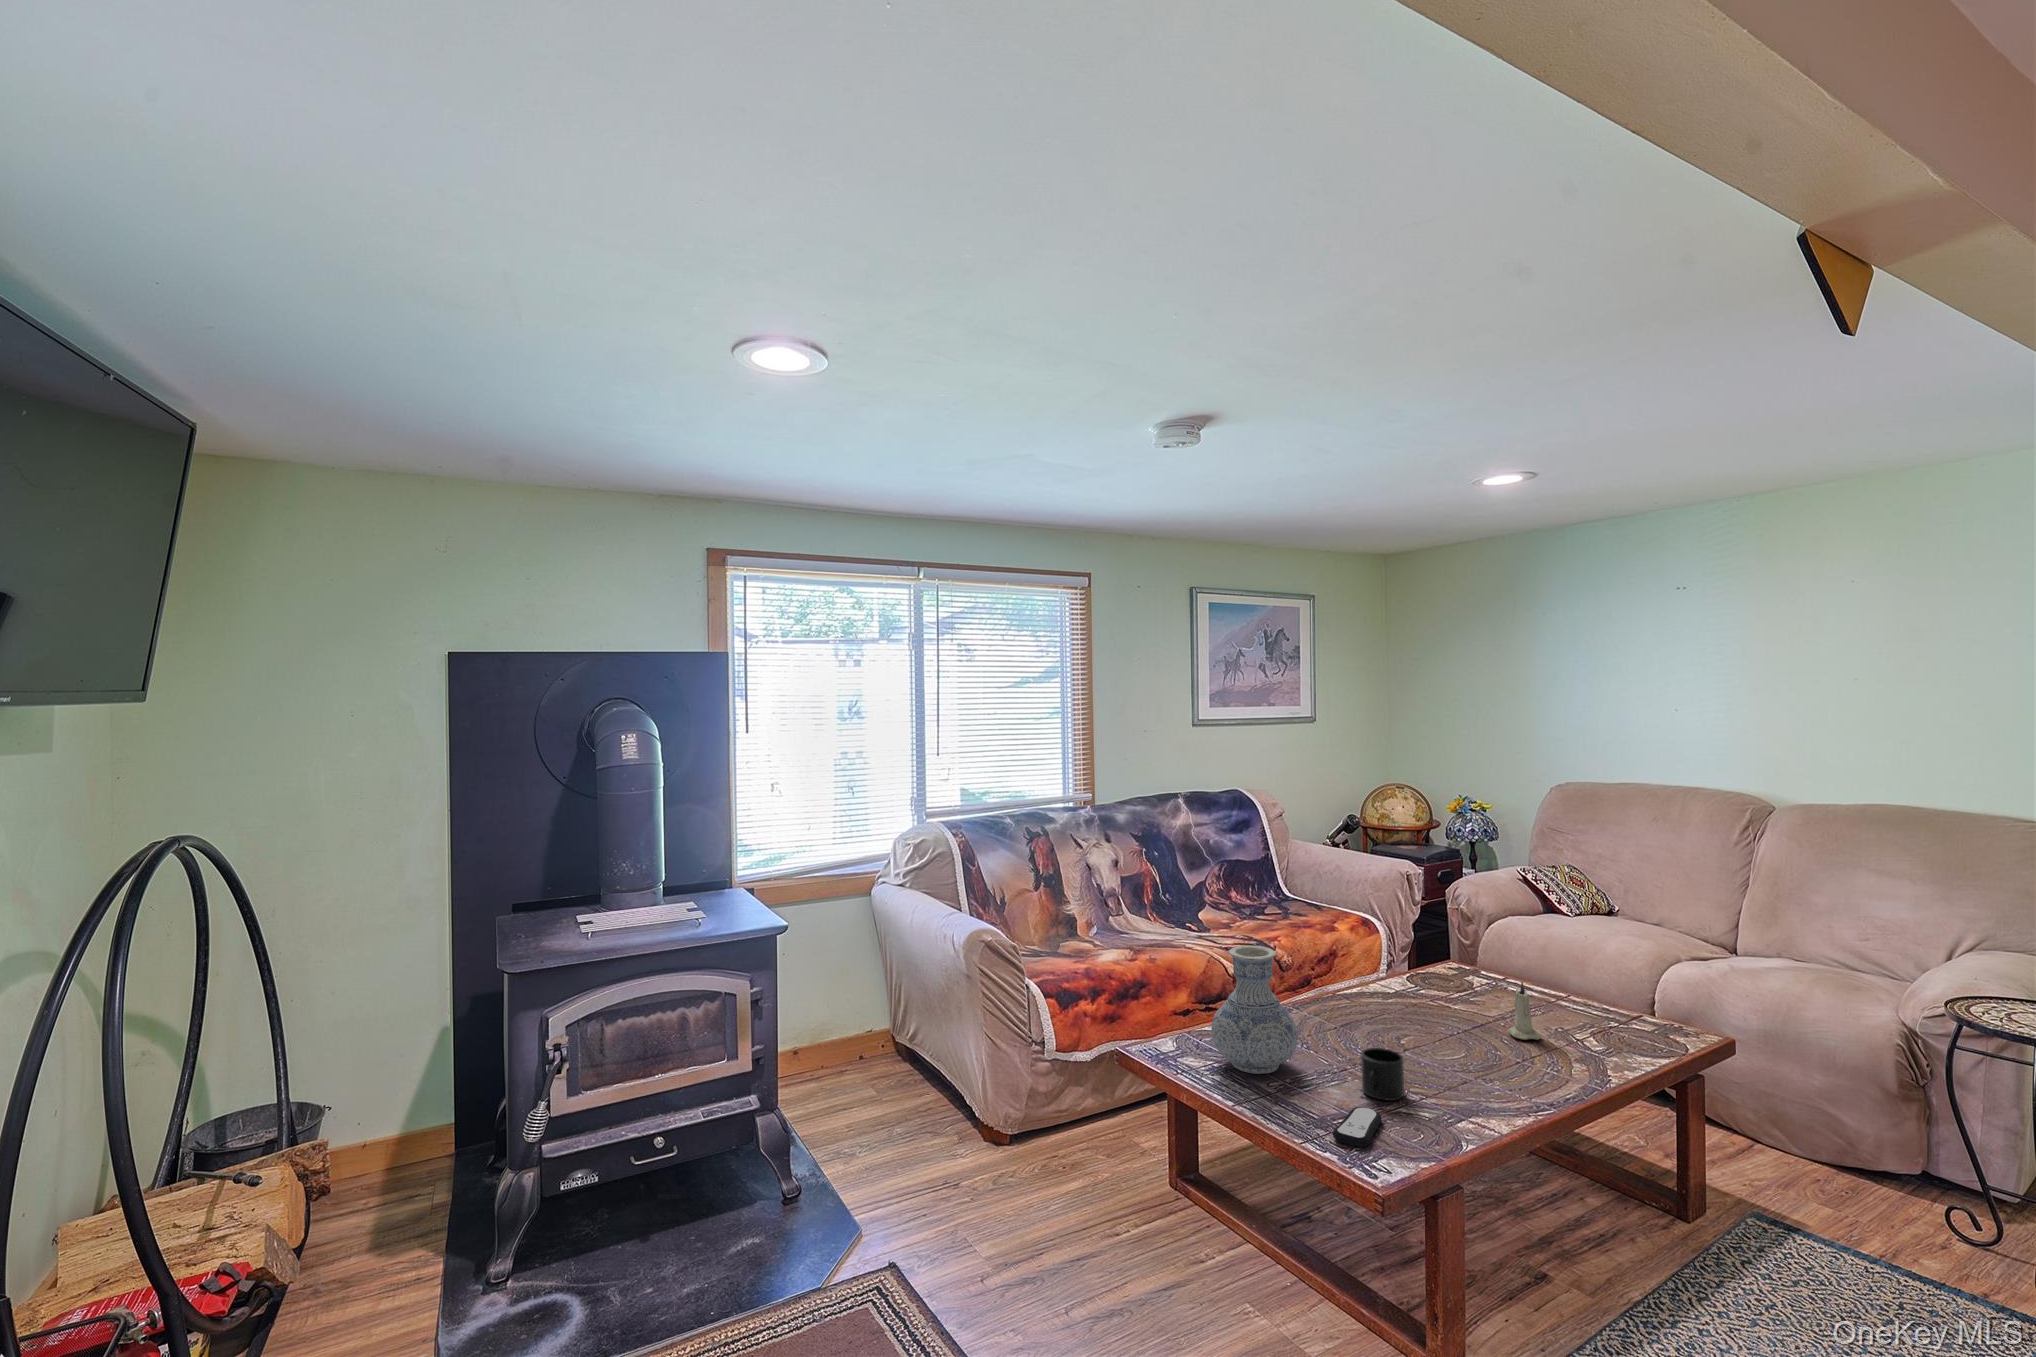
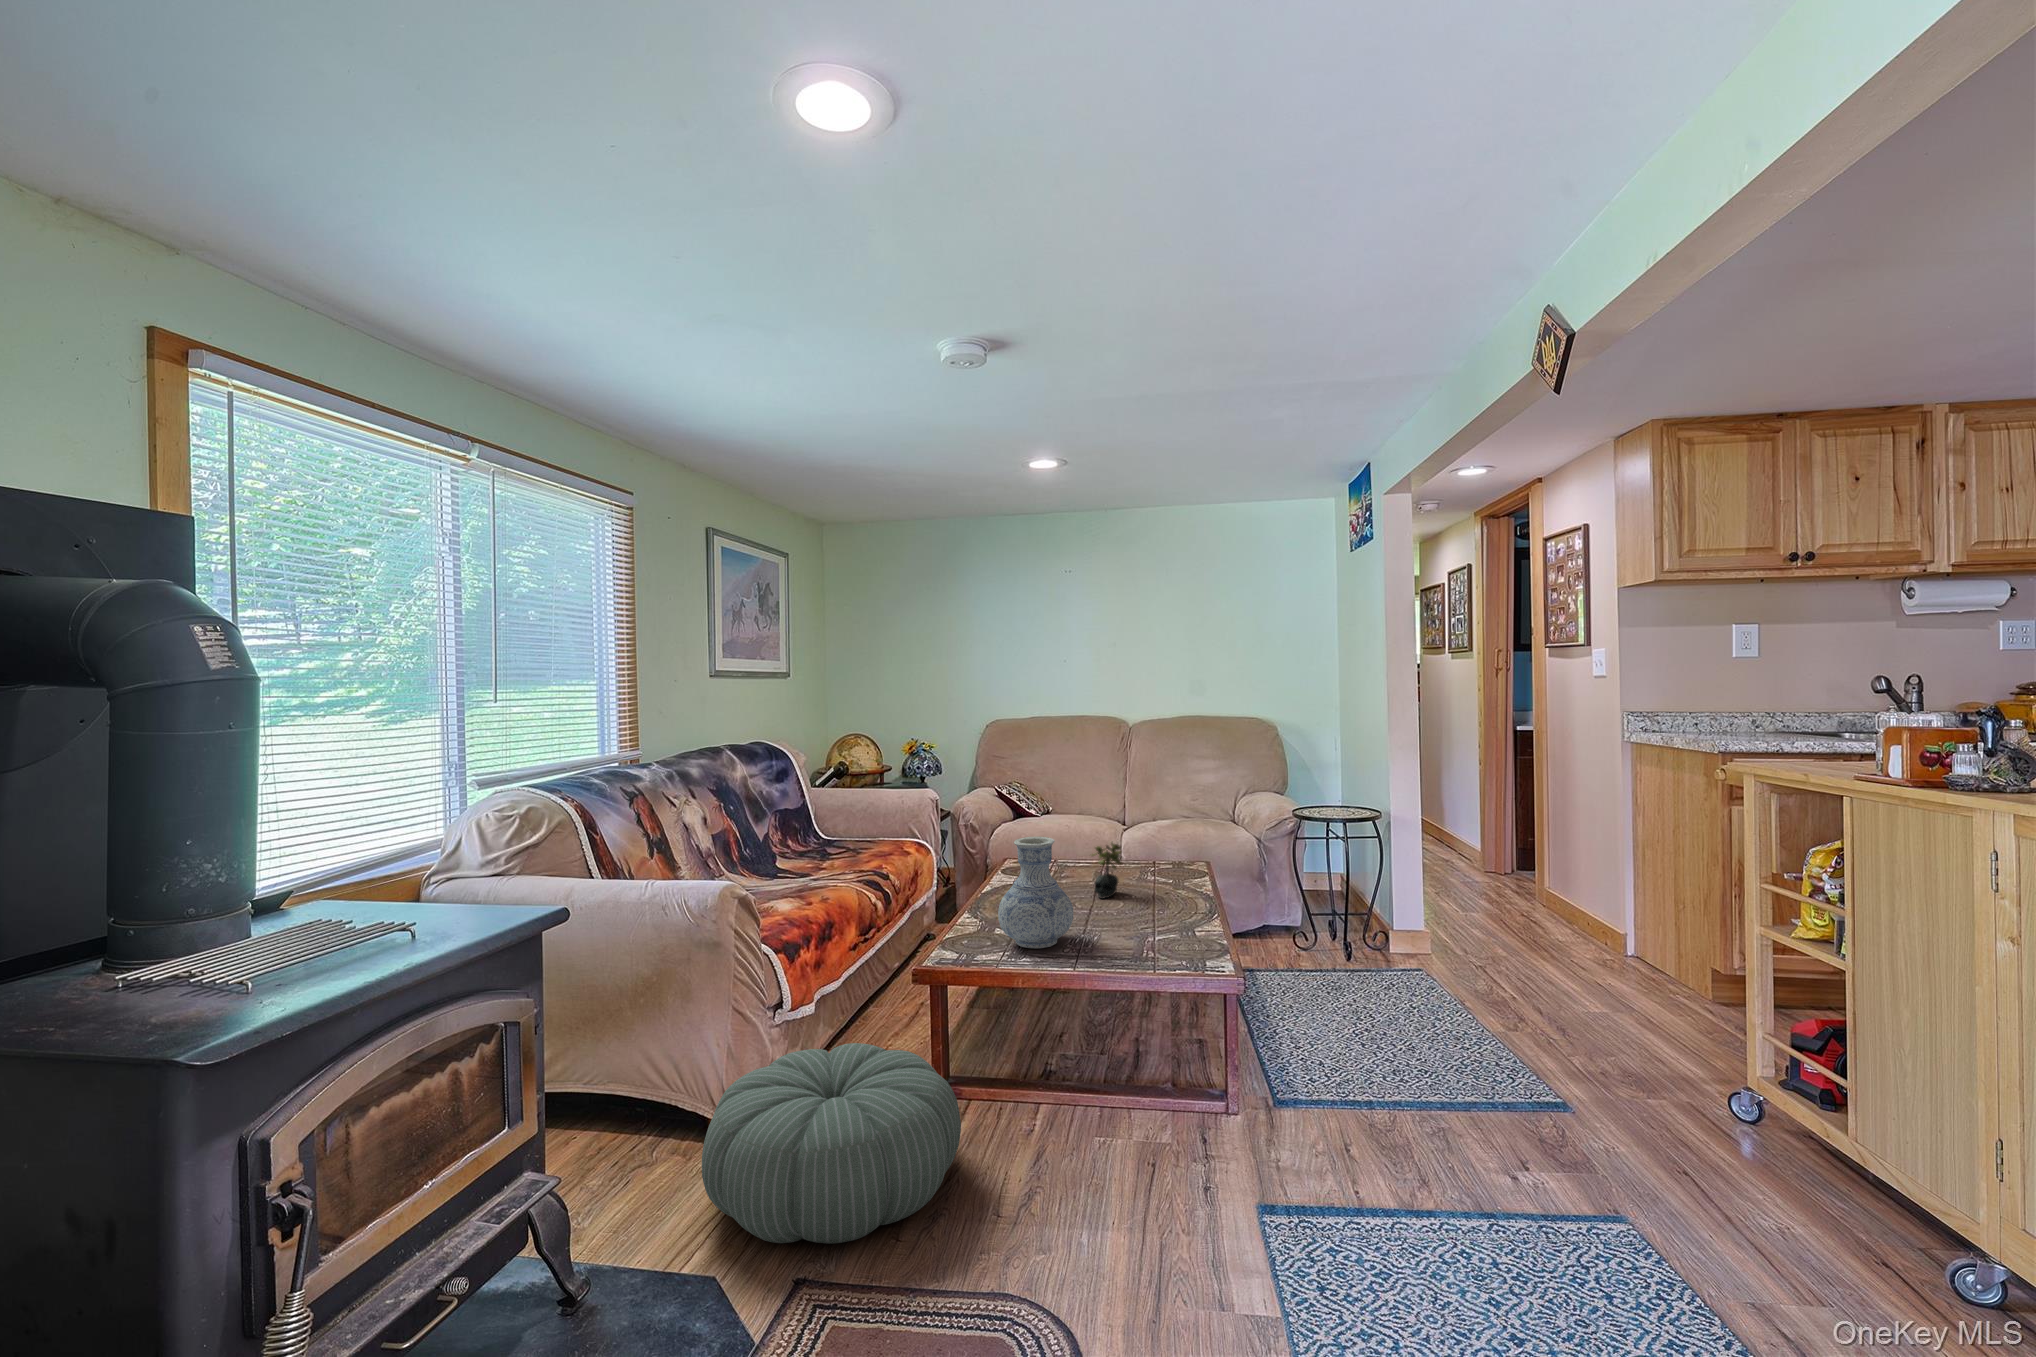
succulent plant: none [1419,974,1469,1044] -> present [1092,843,1122,899]
candle: present [1508,982,1541,1040] -> none [1128,839,1152,882]
mug: present [1361,1048,1404,1101] -> none [1125,896,1157,934]
pouf: none [891,1087,1112,1264] -> present [702,1043,961,1244]
remote control: present [1333,1107,1382,1147] -> none [1154,936,1197,960]

